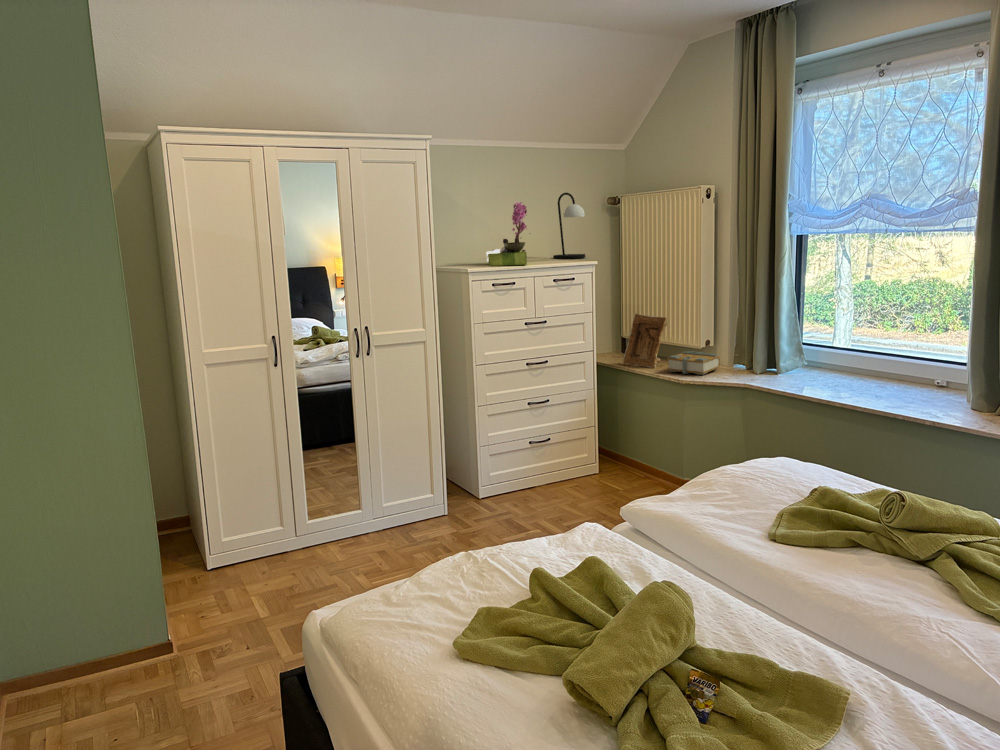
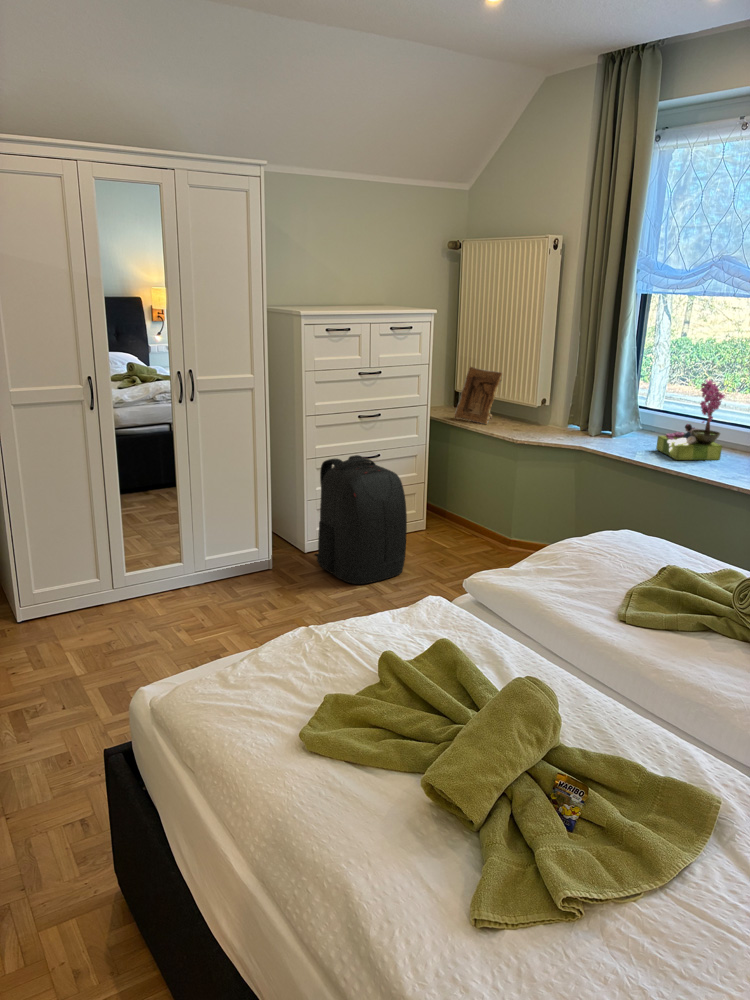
table lamp: present [553,193,585,259] -> none [388,233,423,305]
flower arrangement: present [486,202,527,266] -> present [656,380,725,460]
book: present [667,351,720,375] -> none [500,409,554,435]
backpack: none [490,402,578,527] -> present [315,455,407,584]

